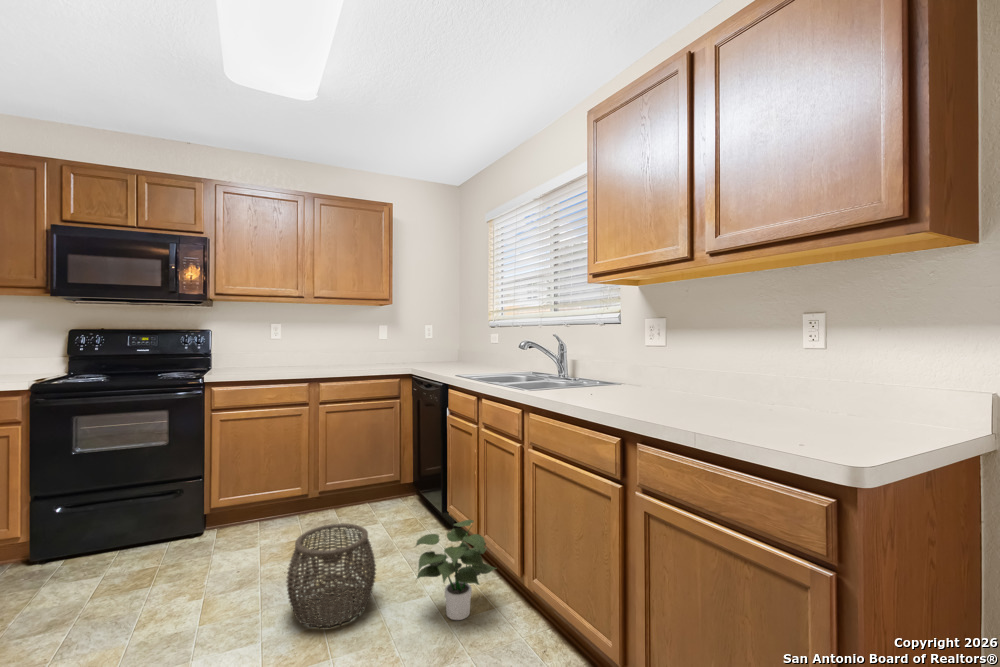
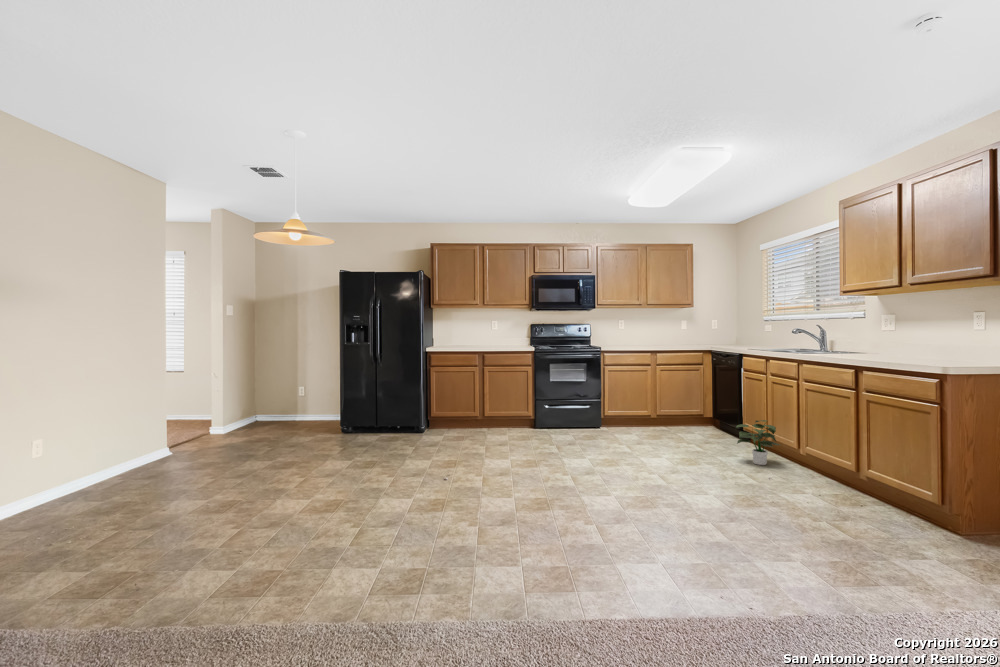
woven basket: present [287,524,376,628] -> none [670,418,713,459]

